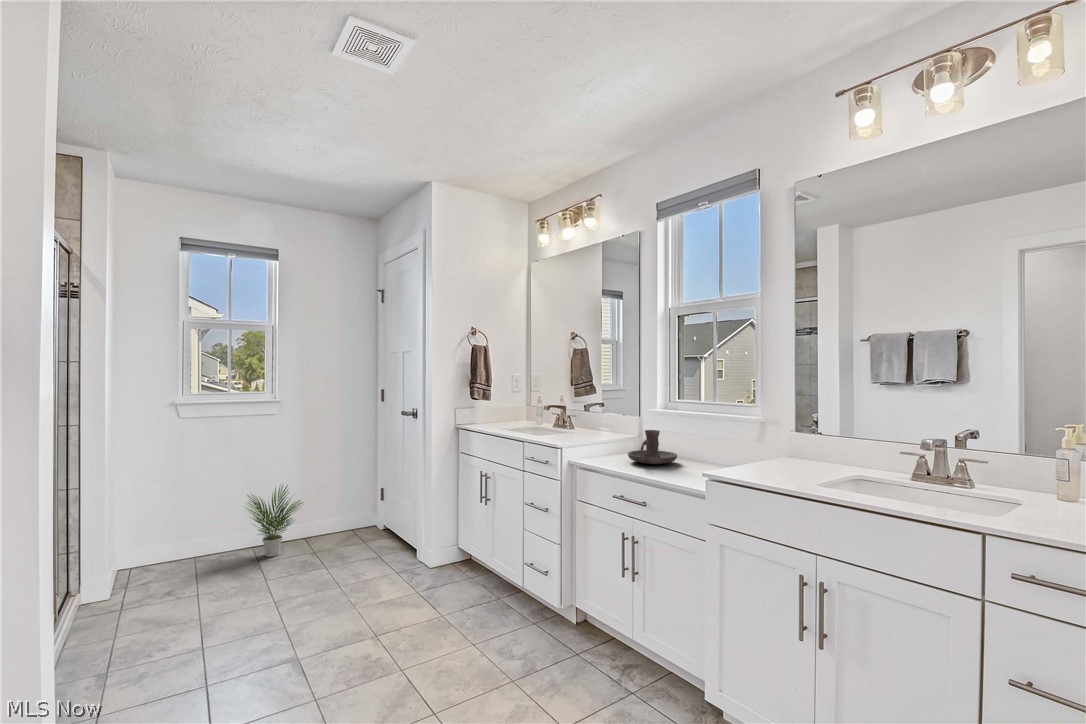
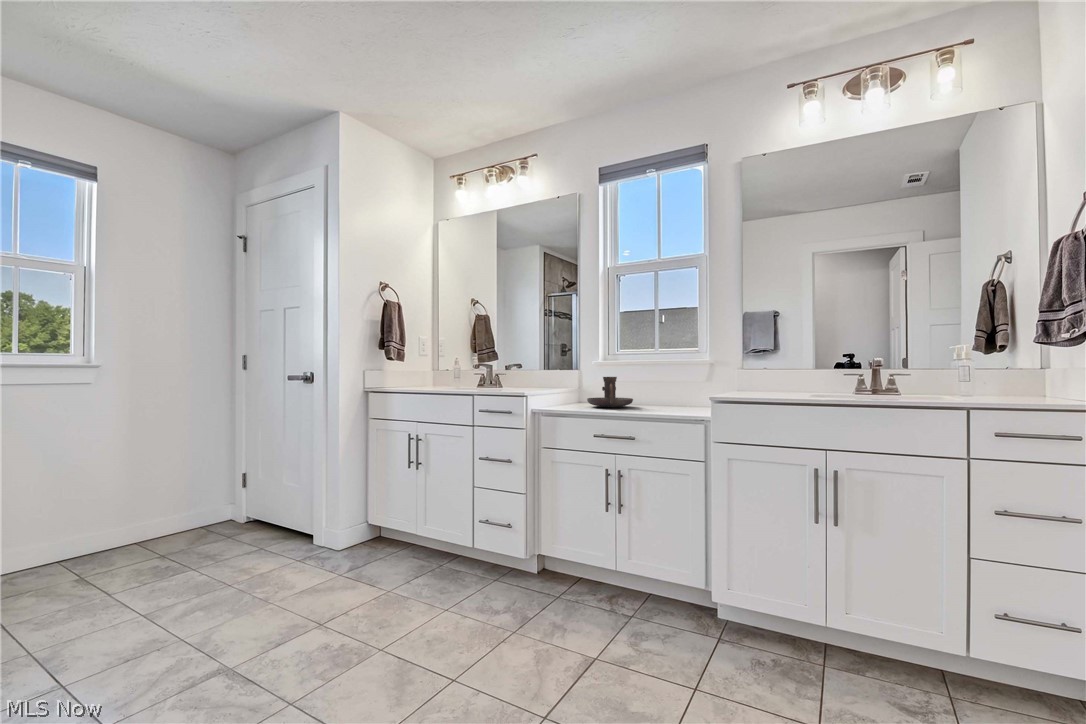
potted plant: present [245,485,303,557] -> none [38,473,144,572]

